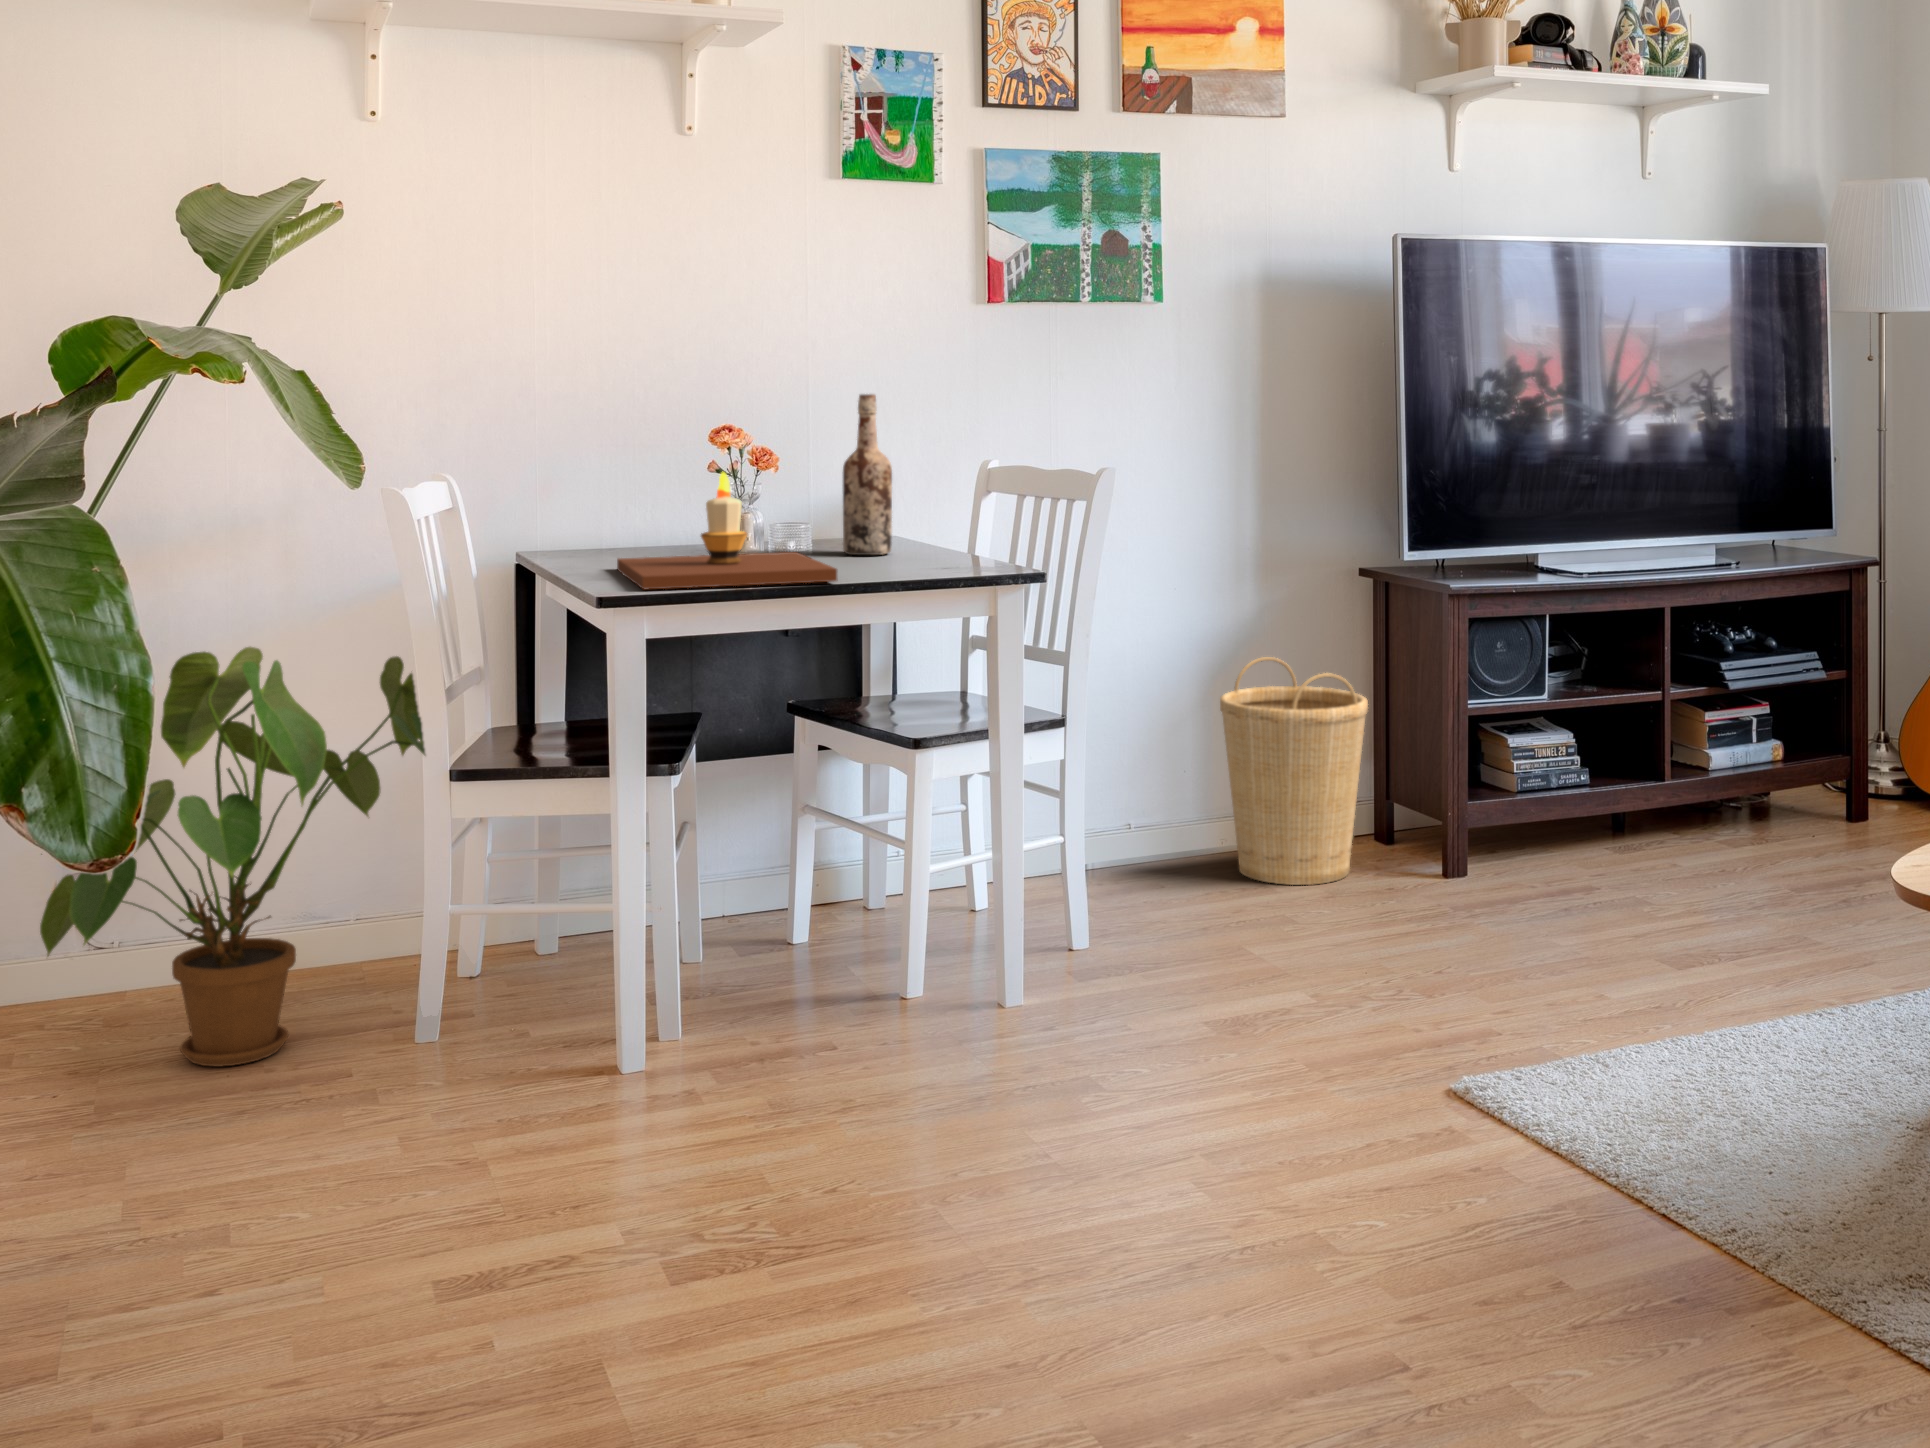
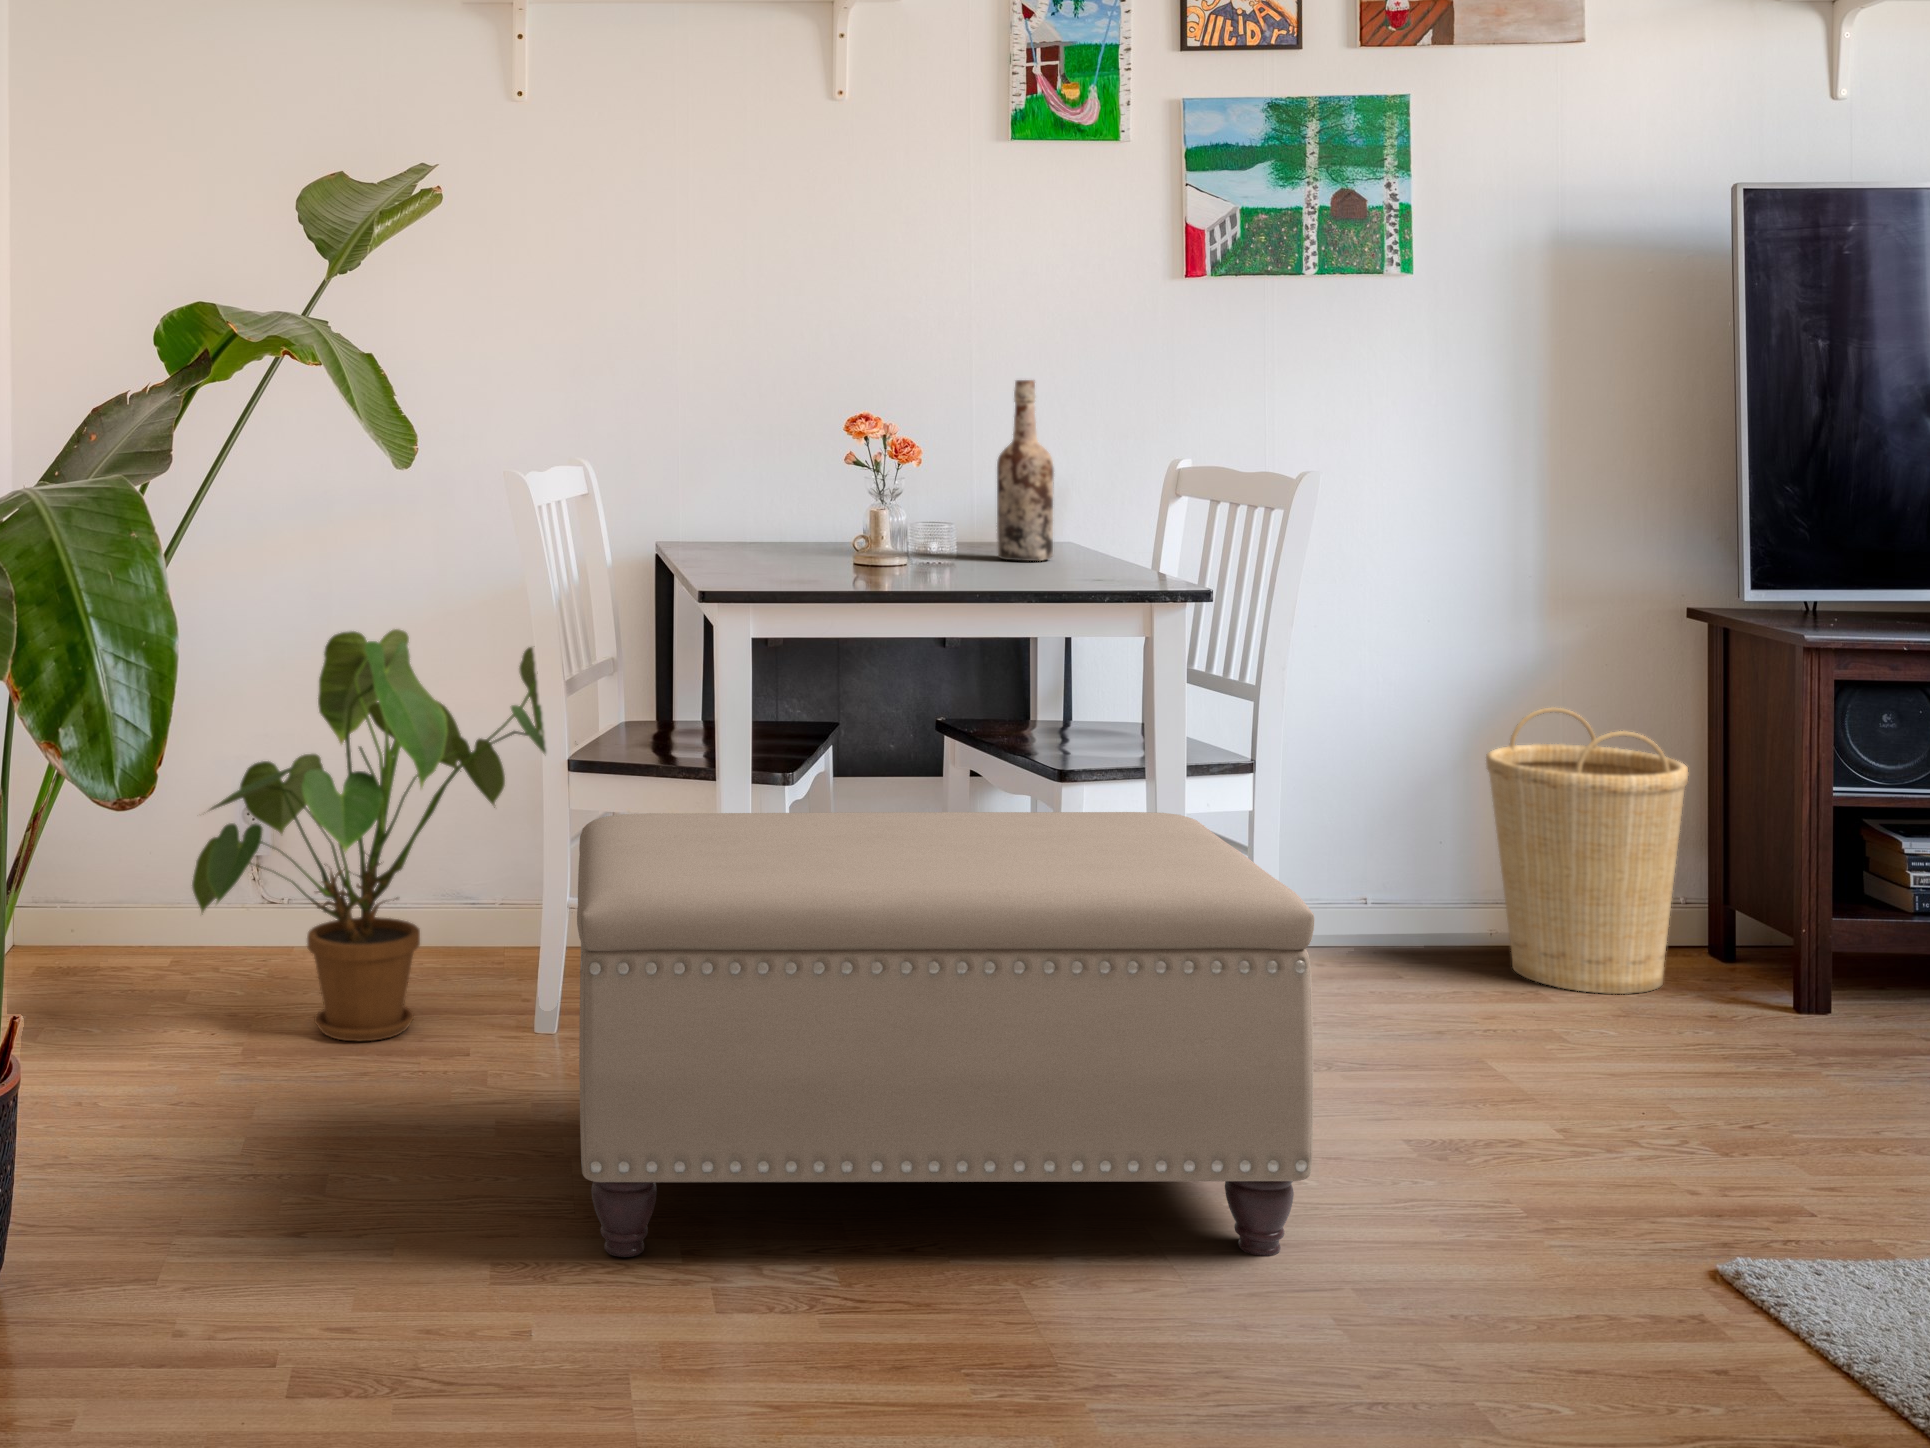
candle: present [617,472,837,589] -> none [740,461,959,585]
ottoman: none [499,771,1172,1230] -> present [577,812,1314,1257]

